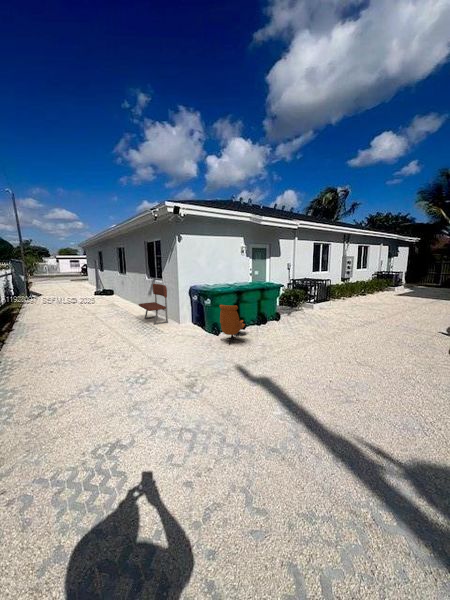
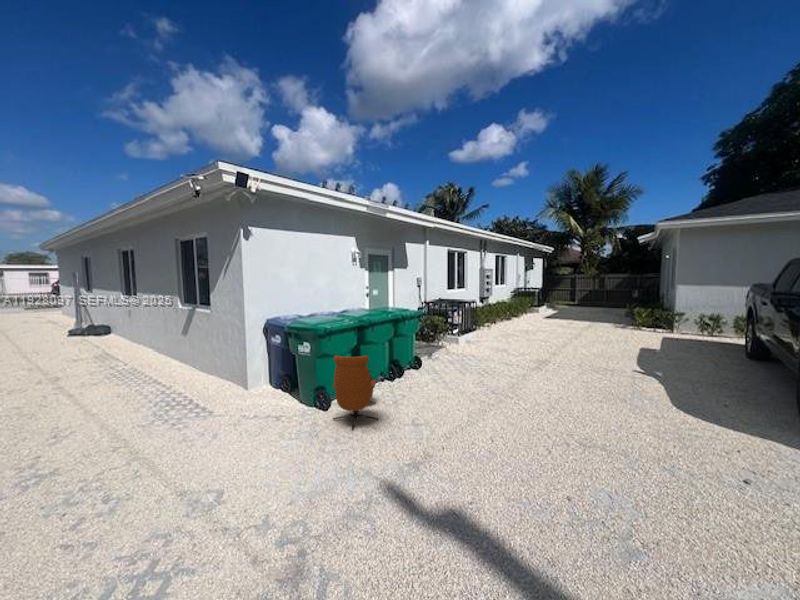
bench: present [139,284,168,325] -> none [161,315,223,395]

